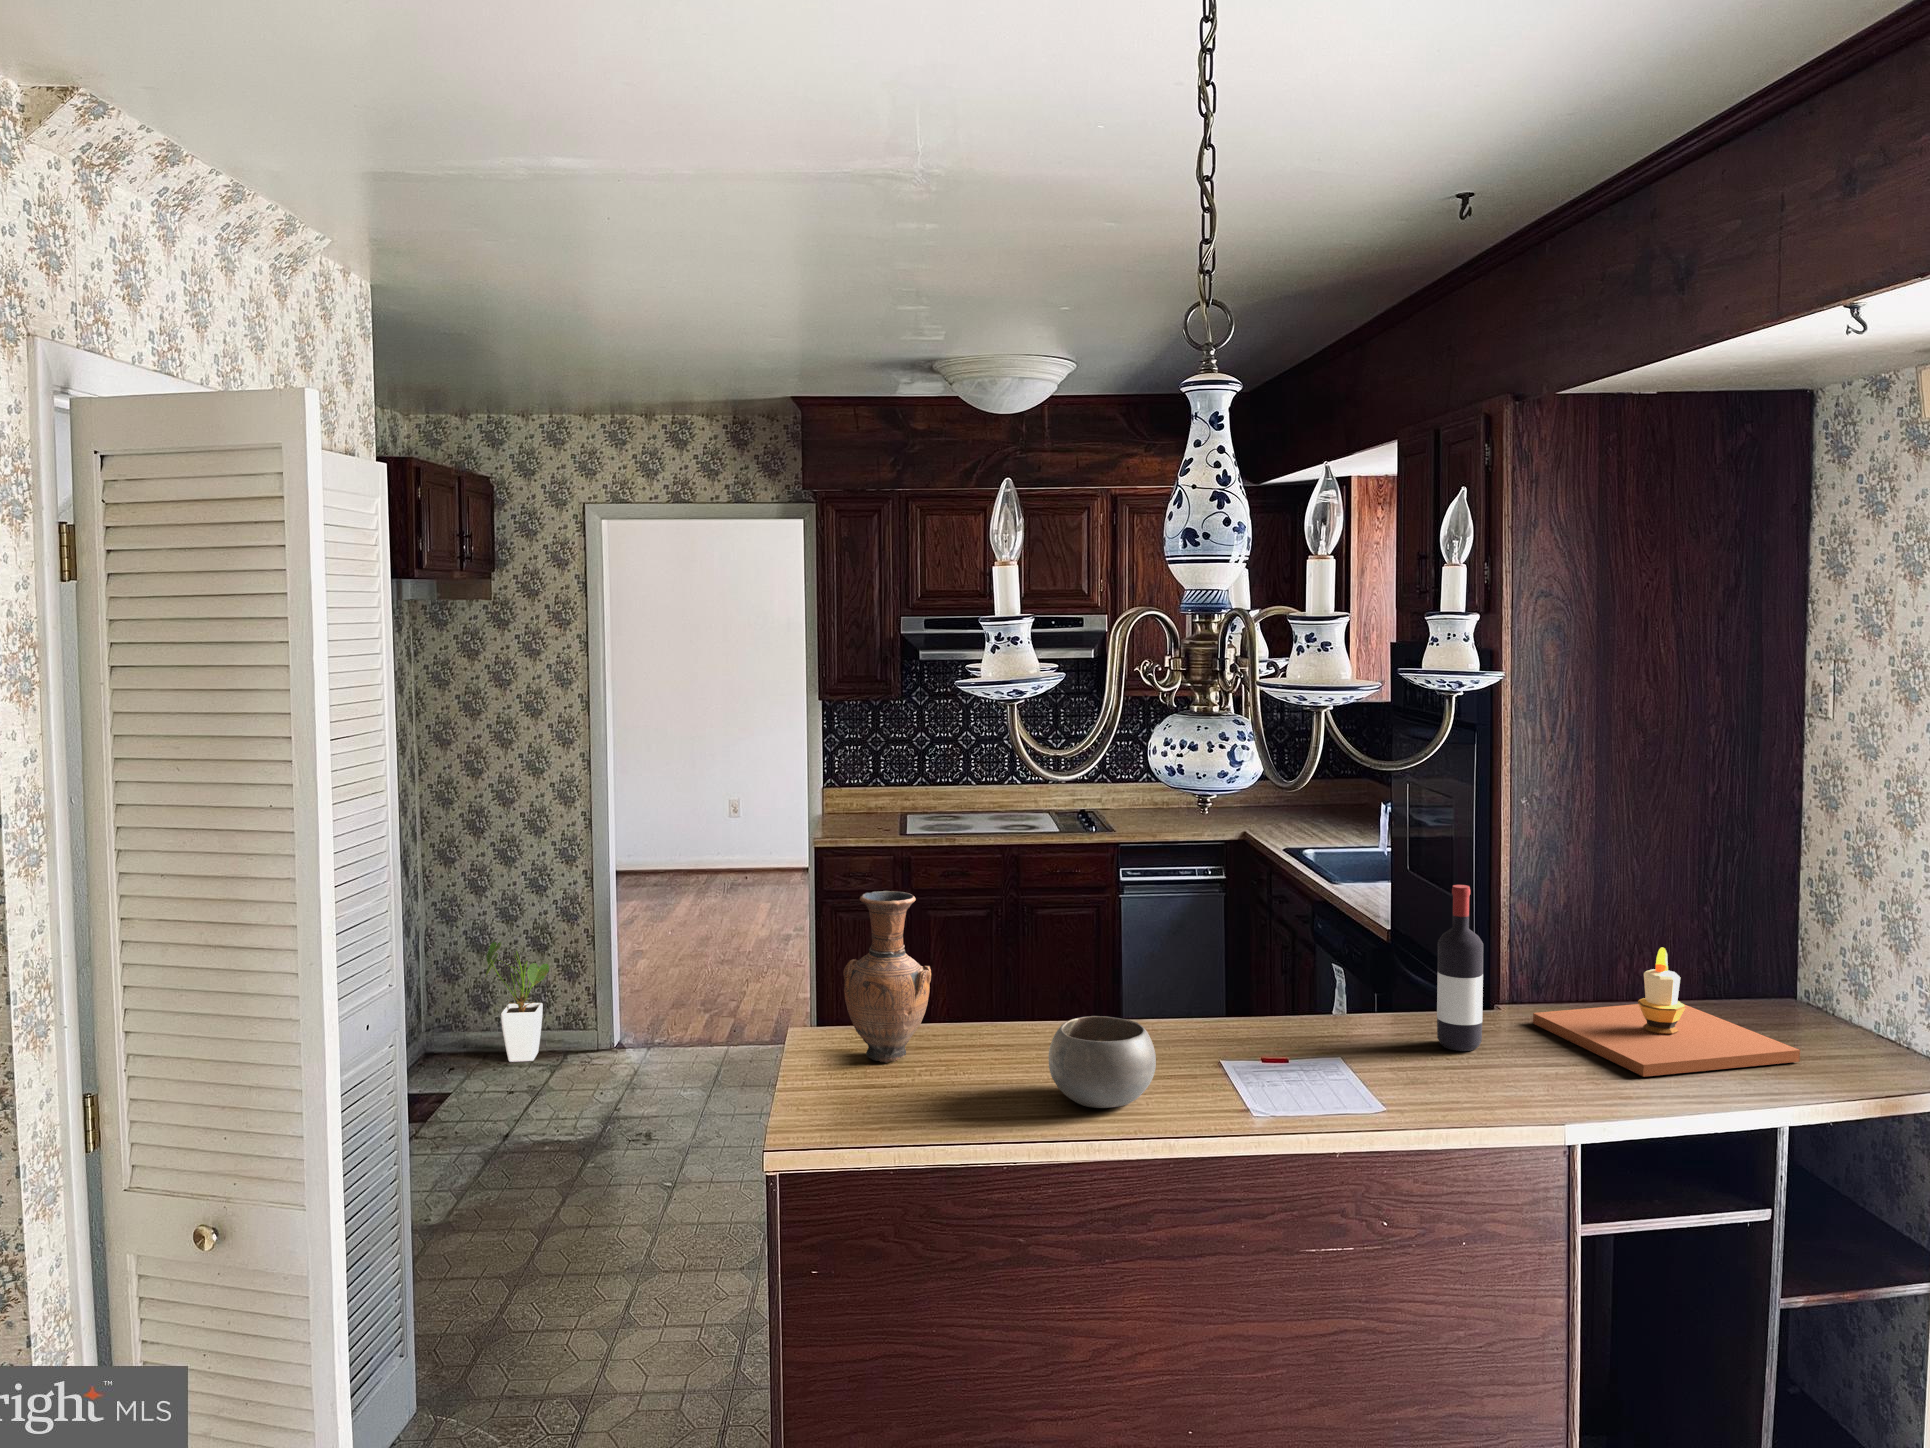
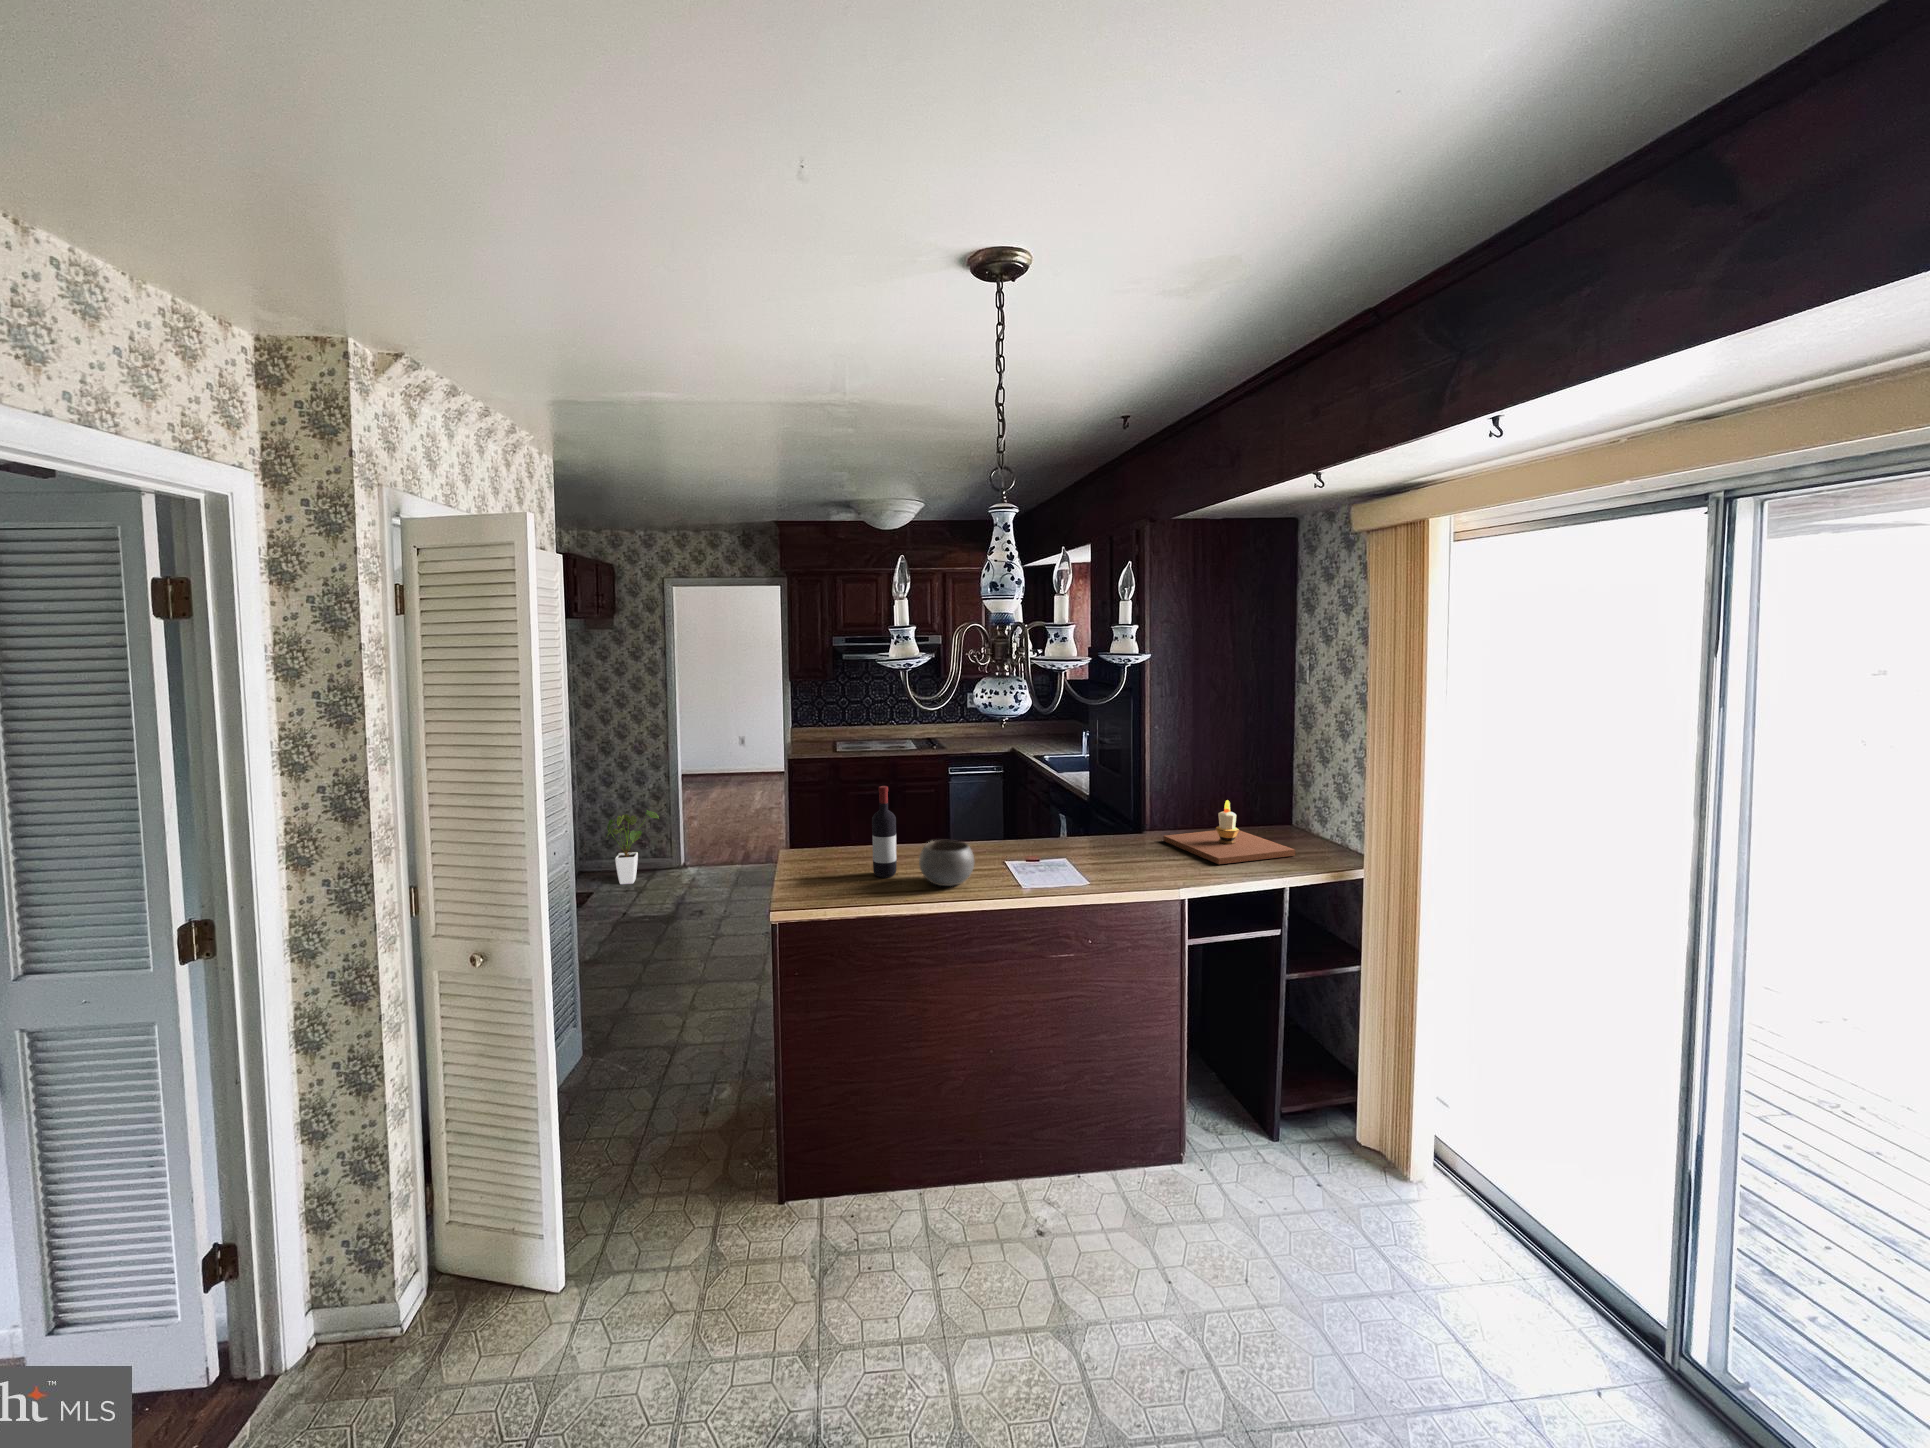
wine bottle: present [1437,885,1483,1051] -> present [872,786,897,878]
vase: present [843,891,931,1063] -> none [811,778,857,868]

